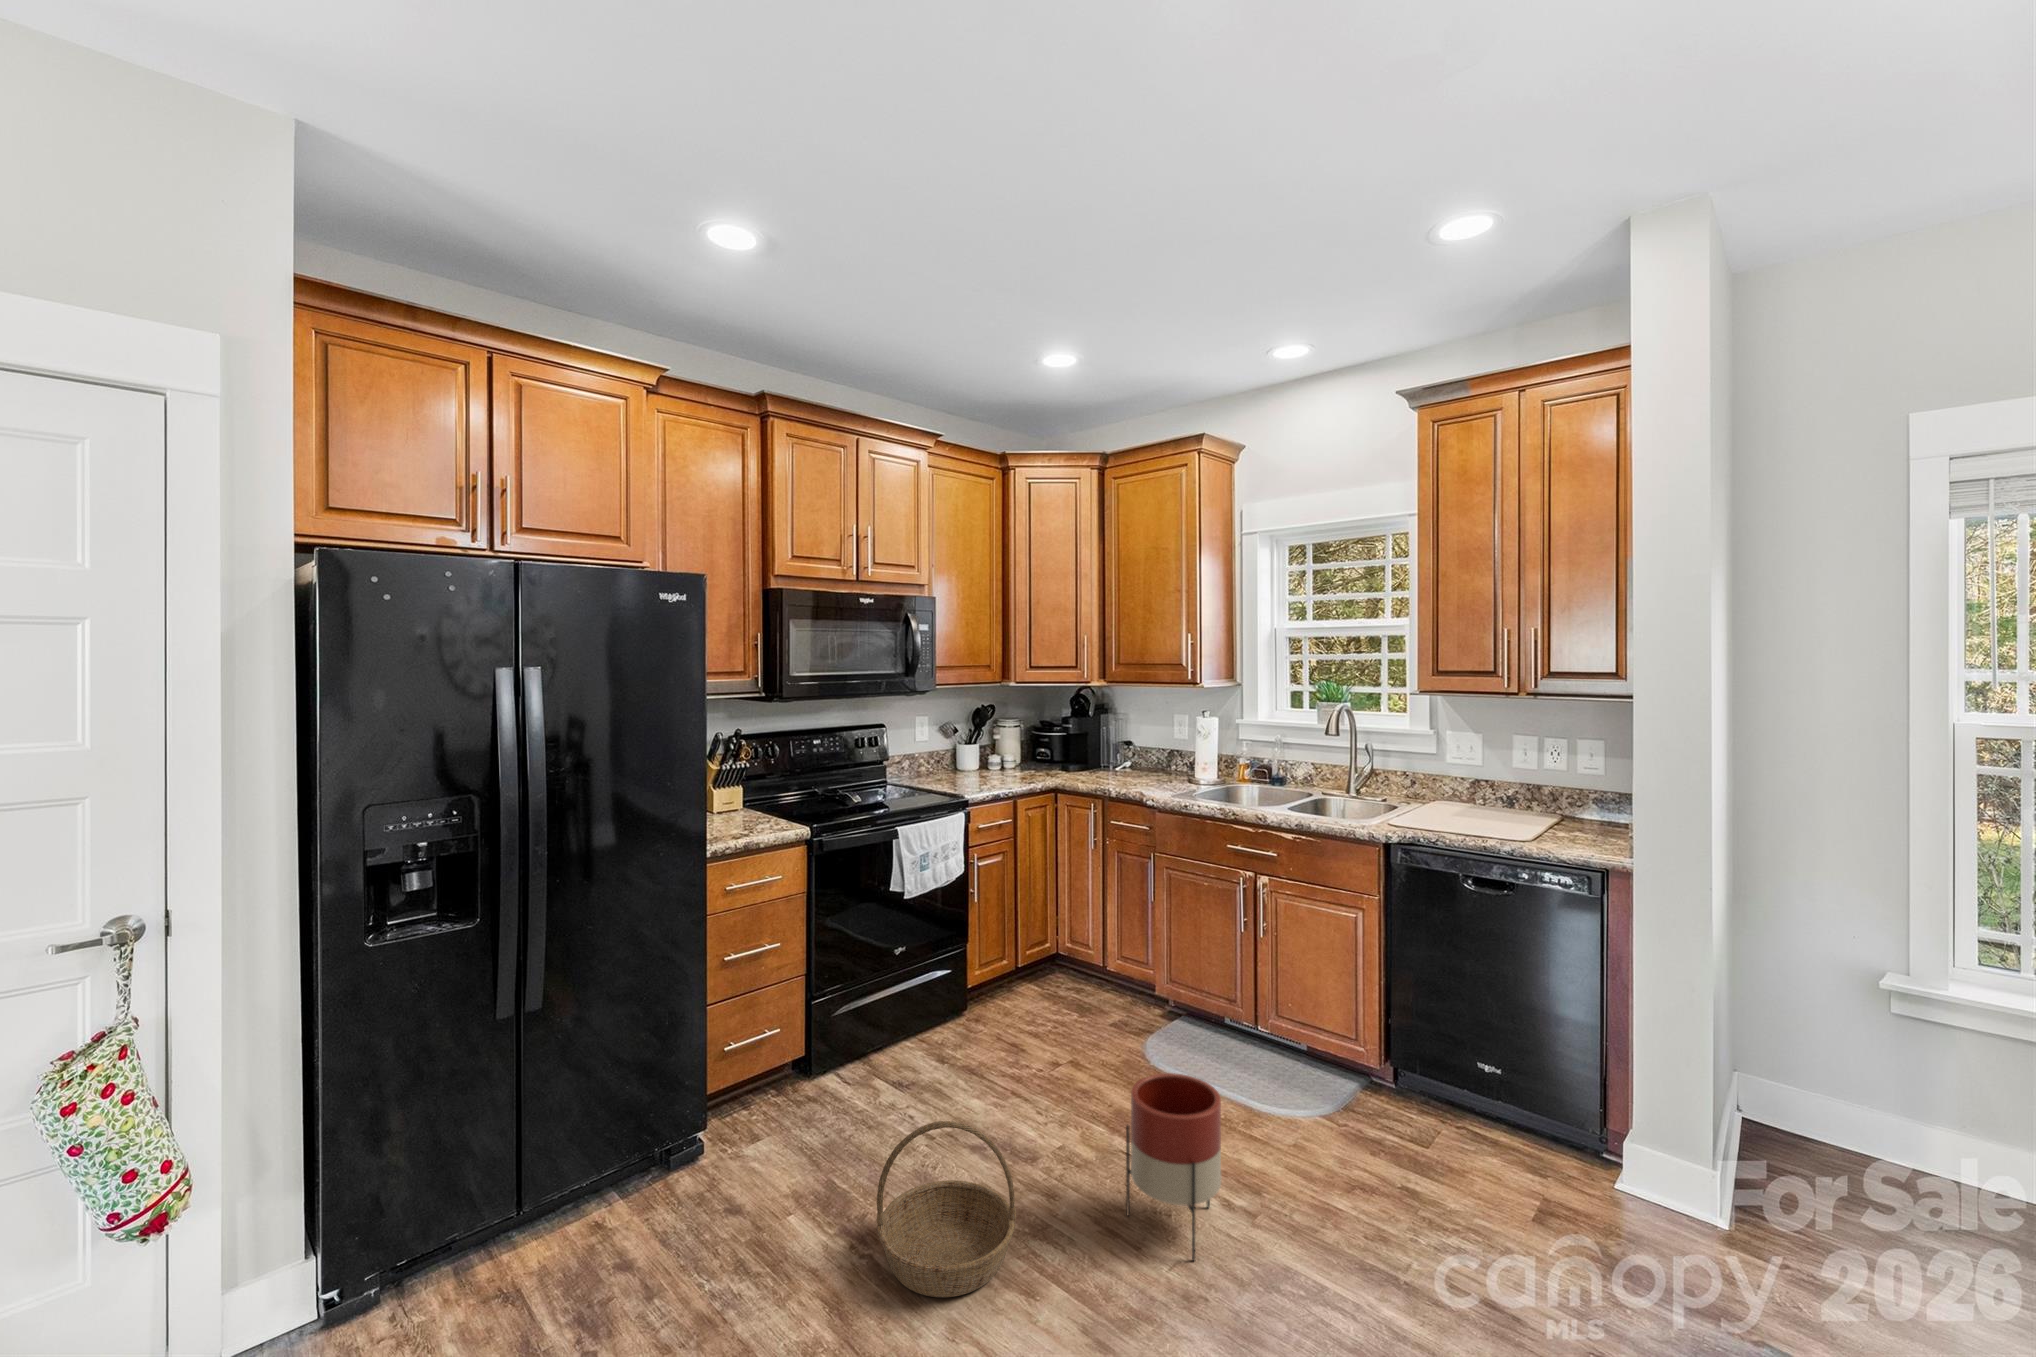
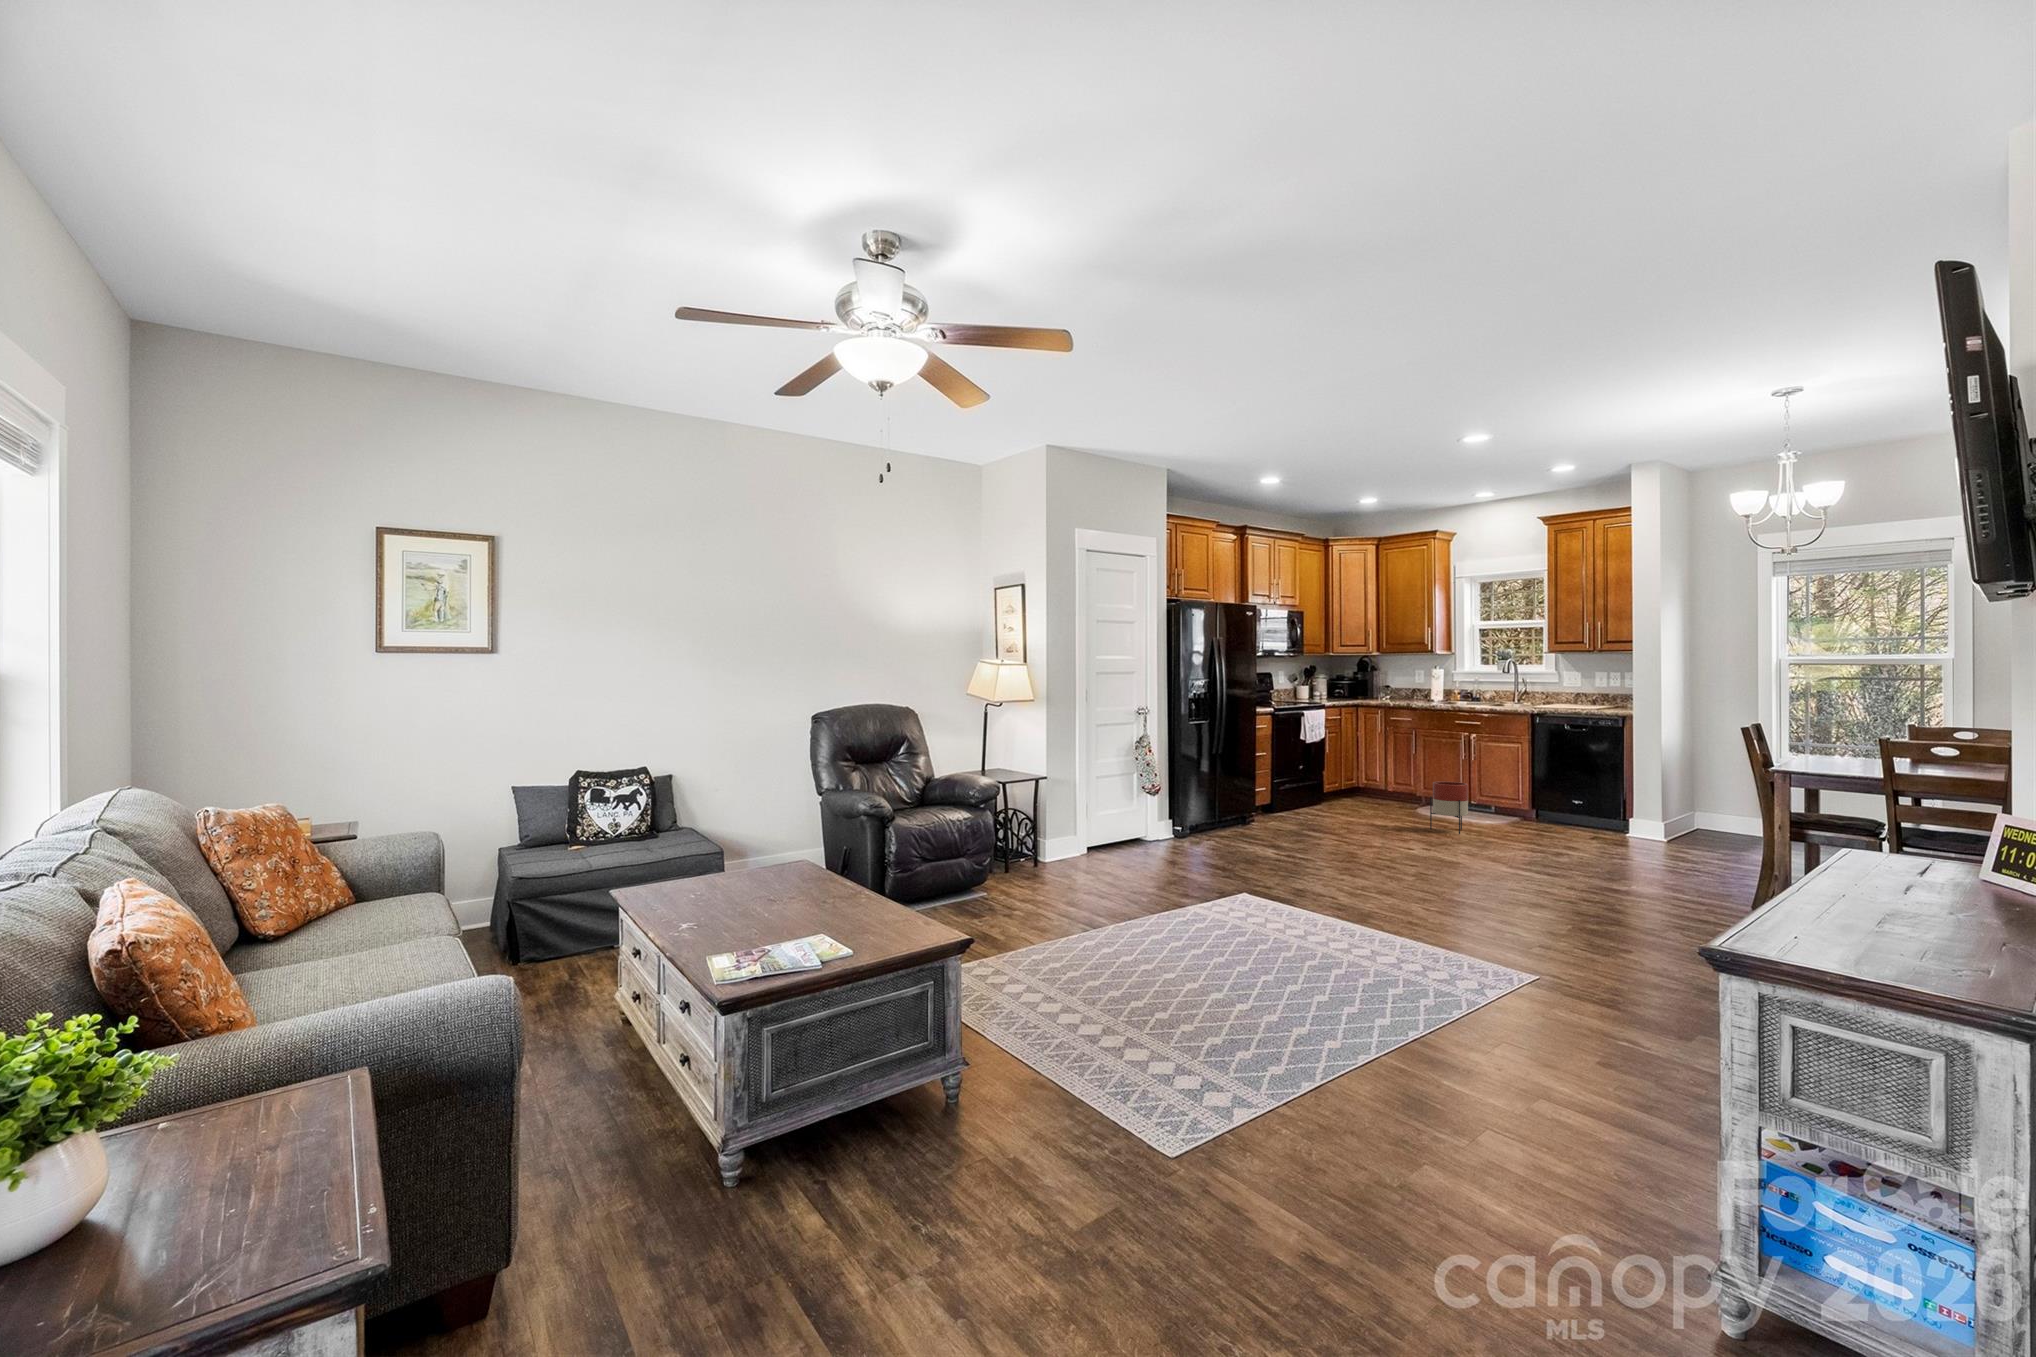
basket: present [876,1121,1016,1297] -> none [1345,784,1395,834]

